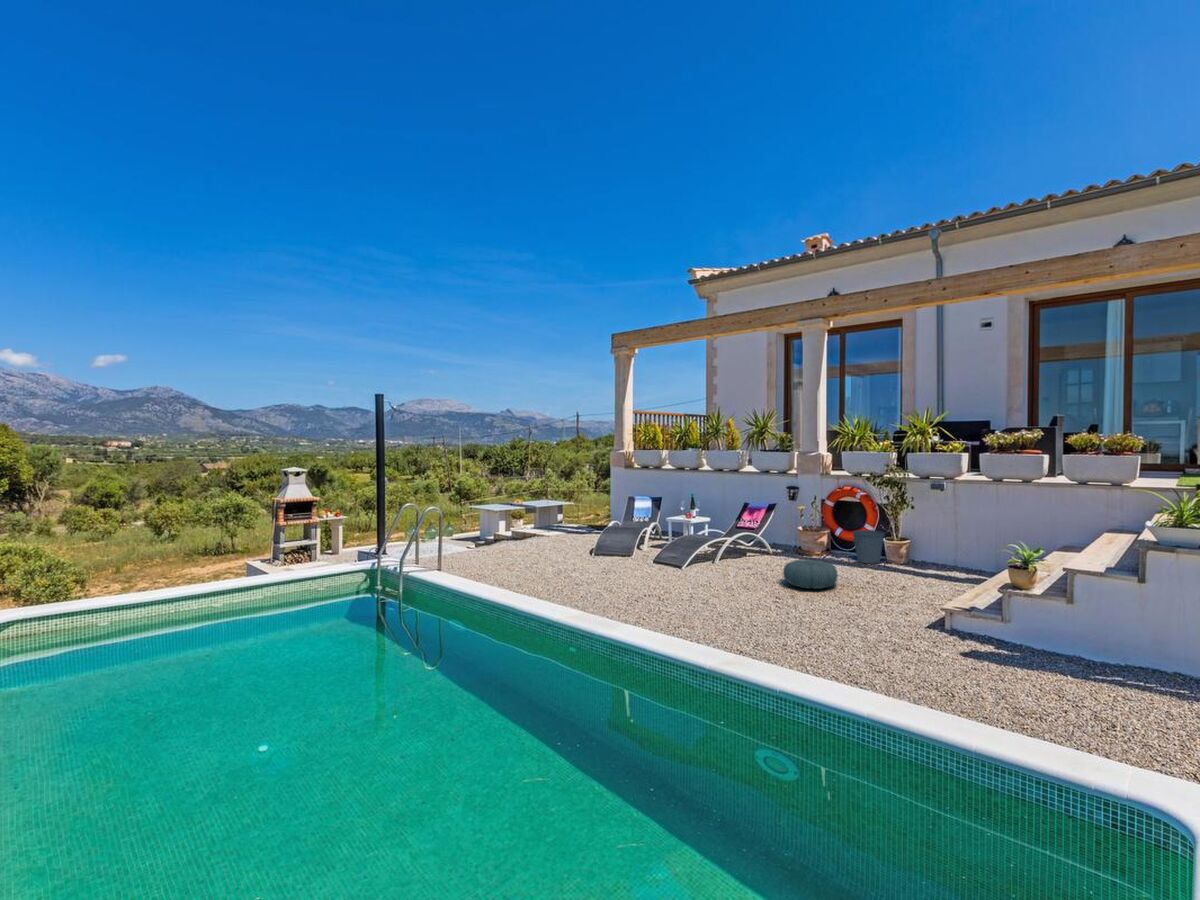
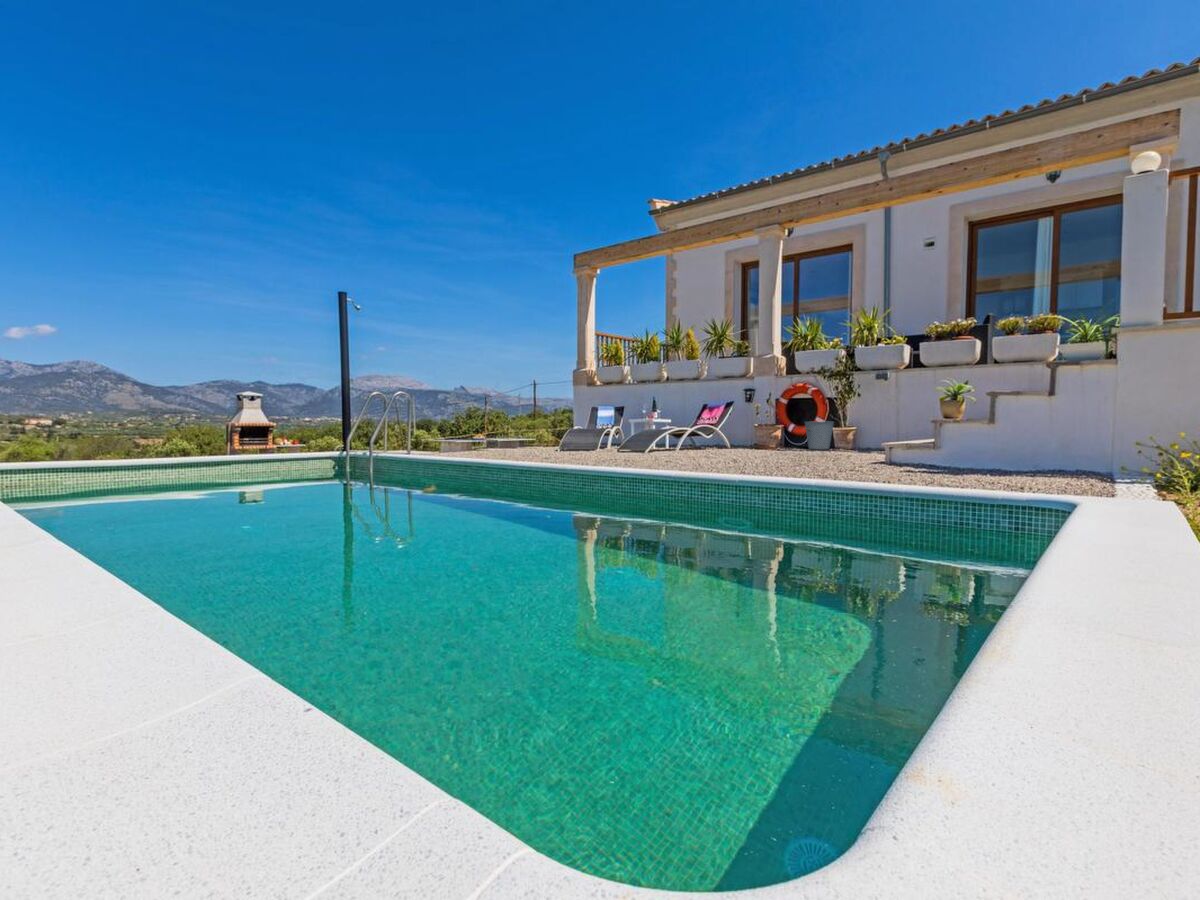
pouf: present [783,559,838,589] -> none [743,438,793,460]

